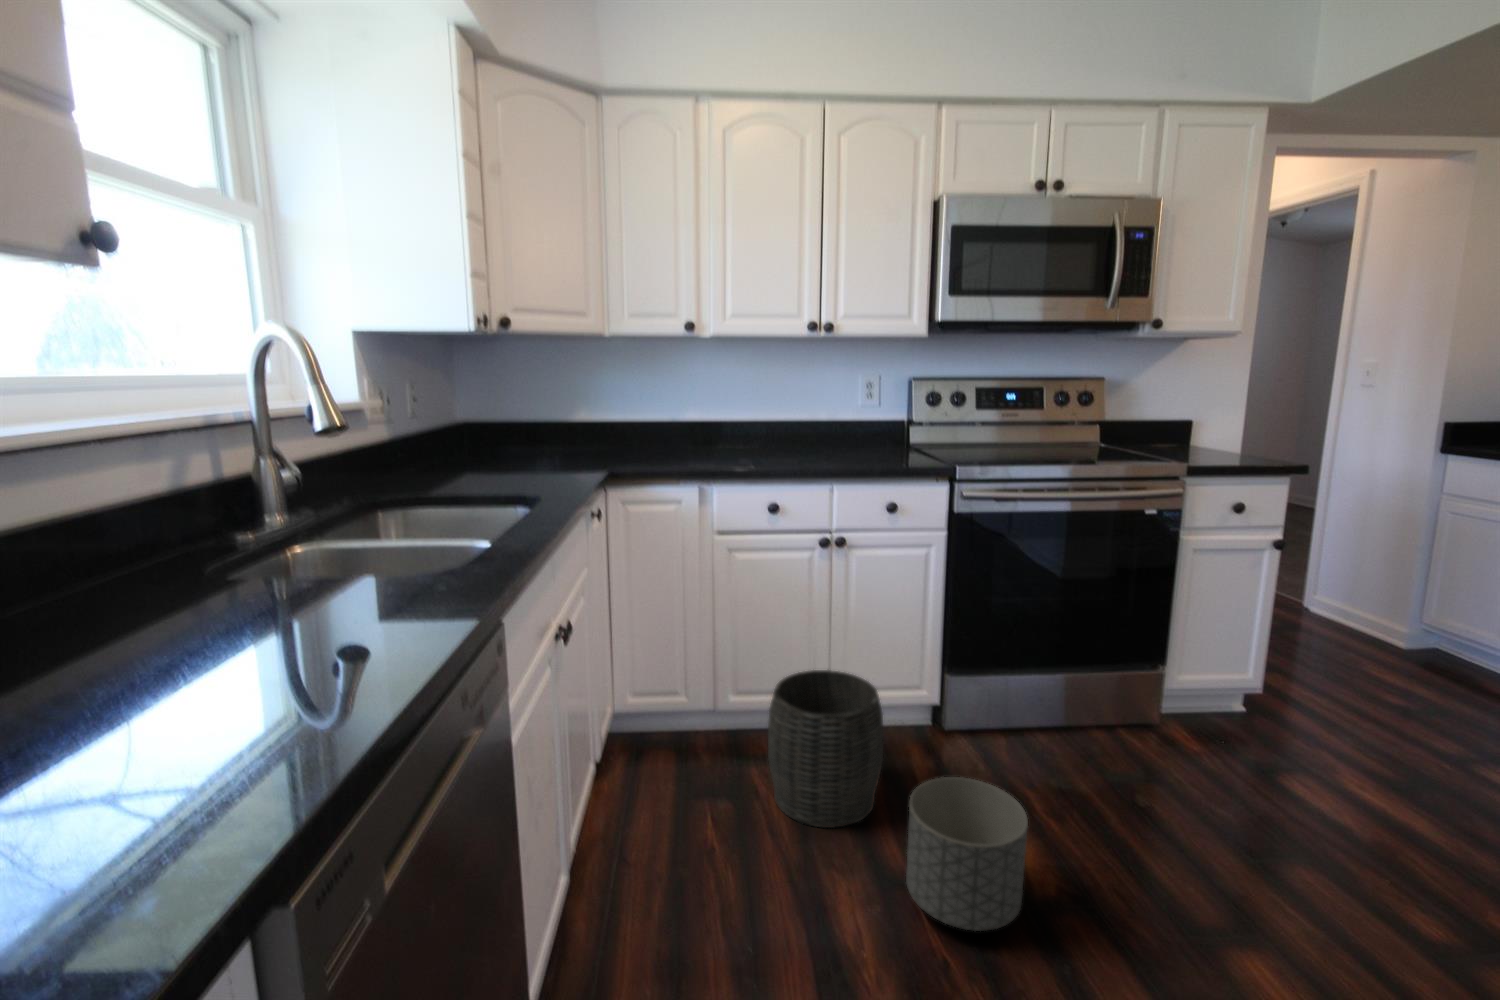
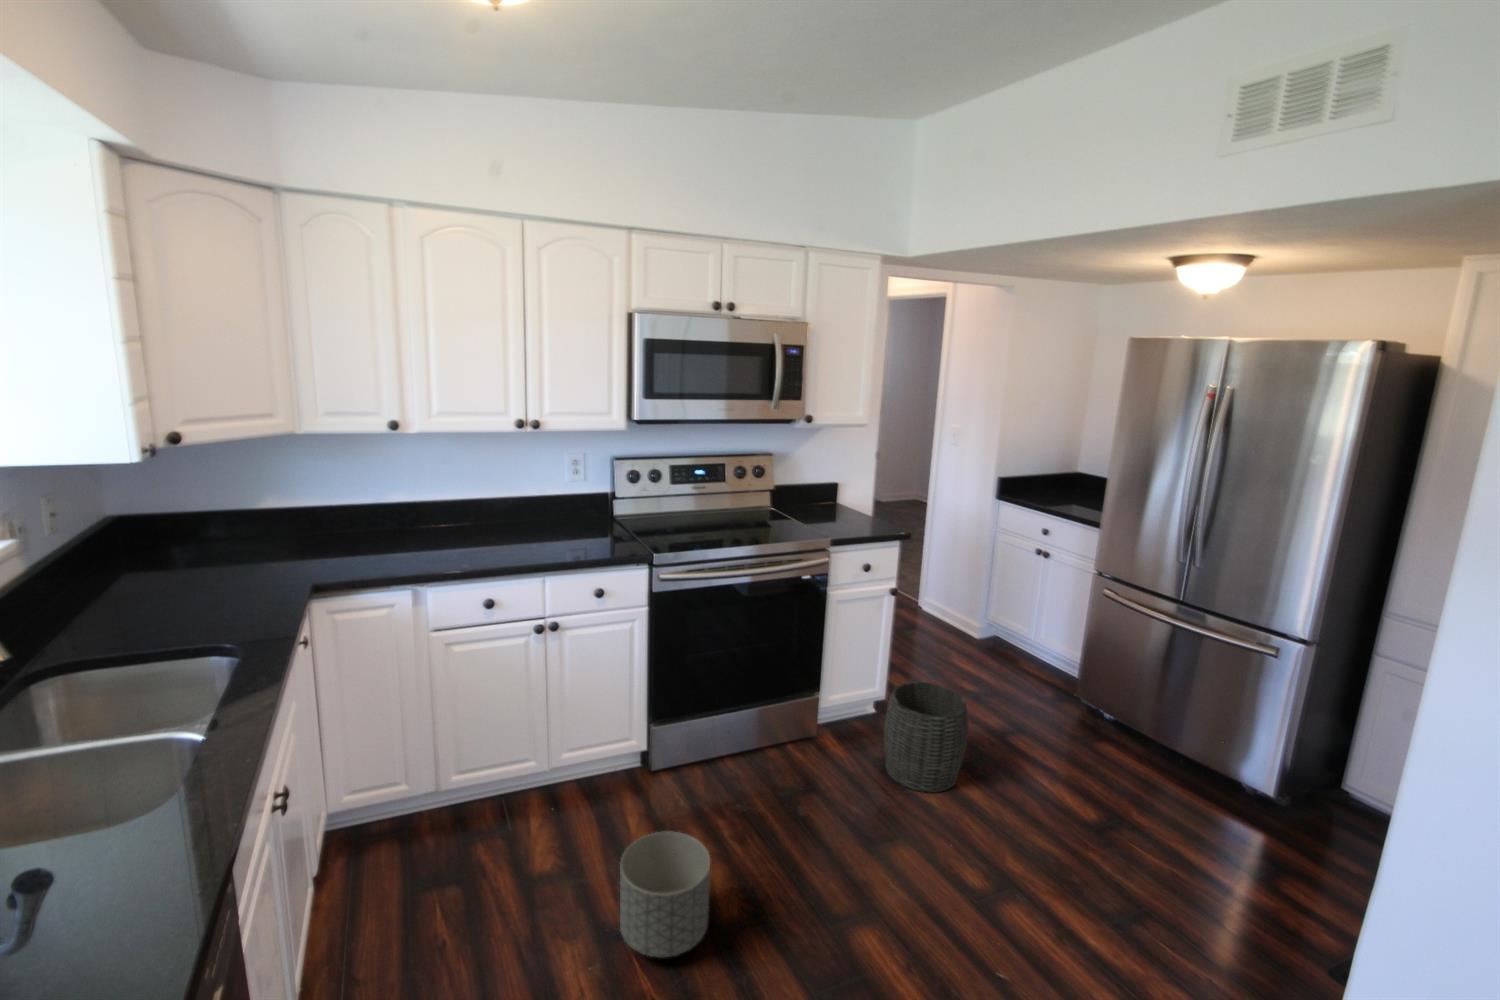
woven basket: present [768,670,884,828] -> present [884,682,968,793]

